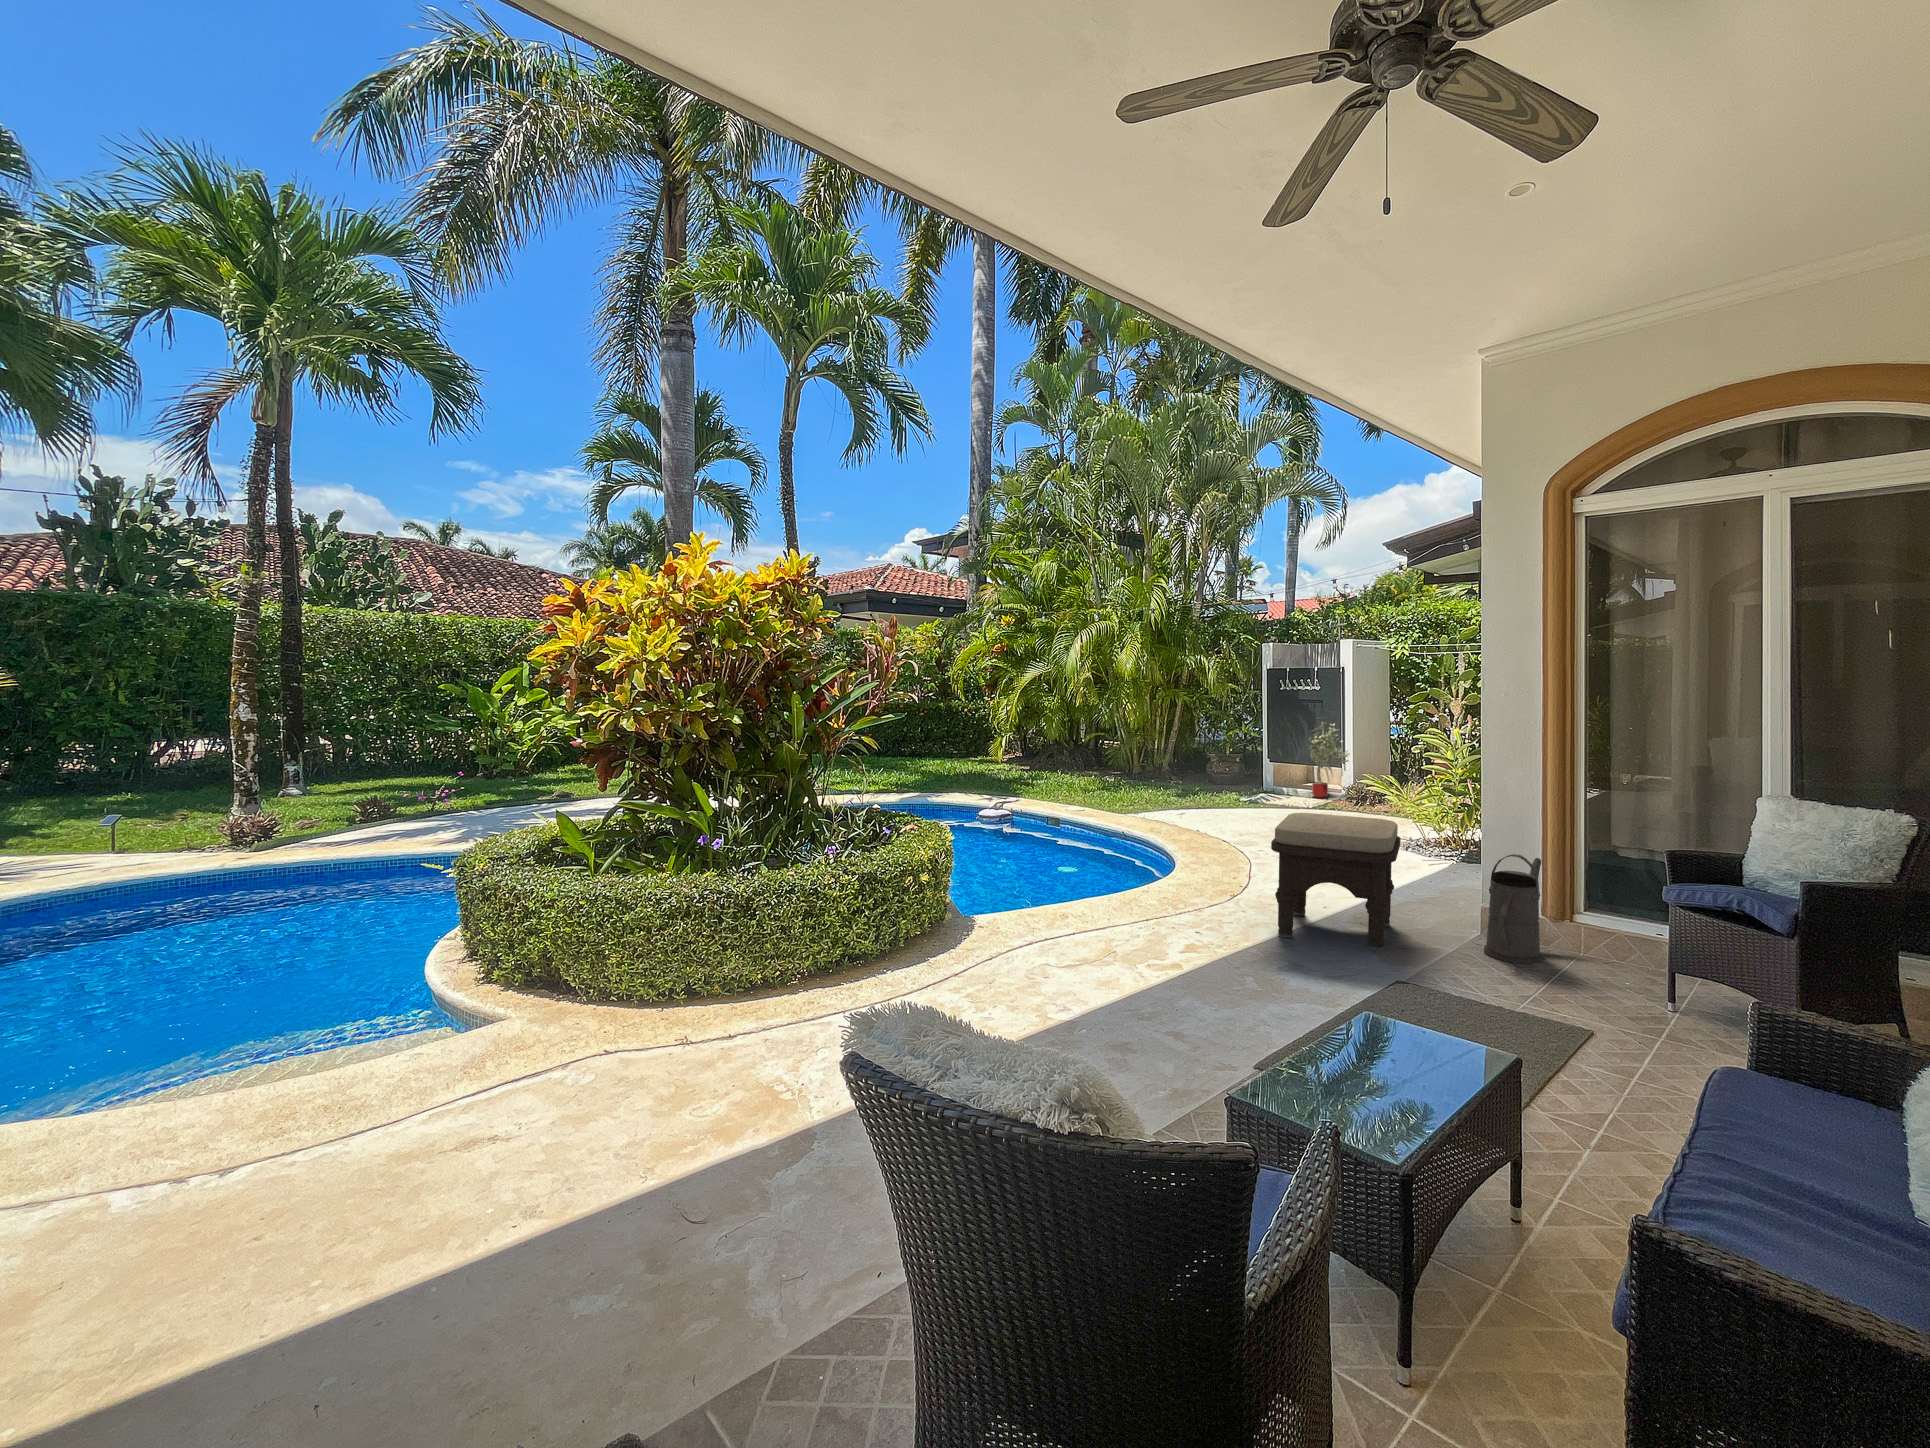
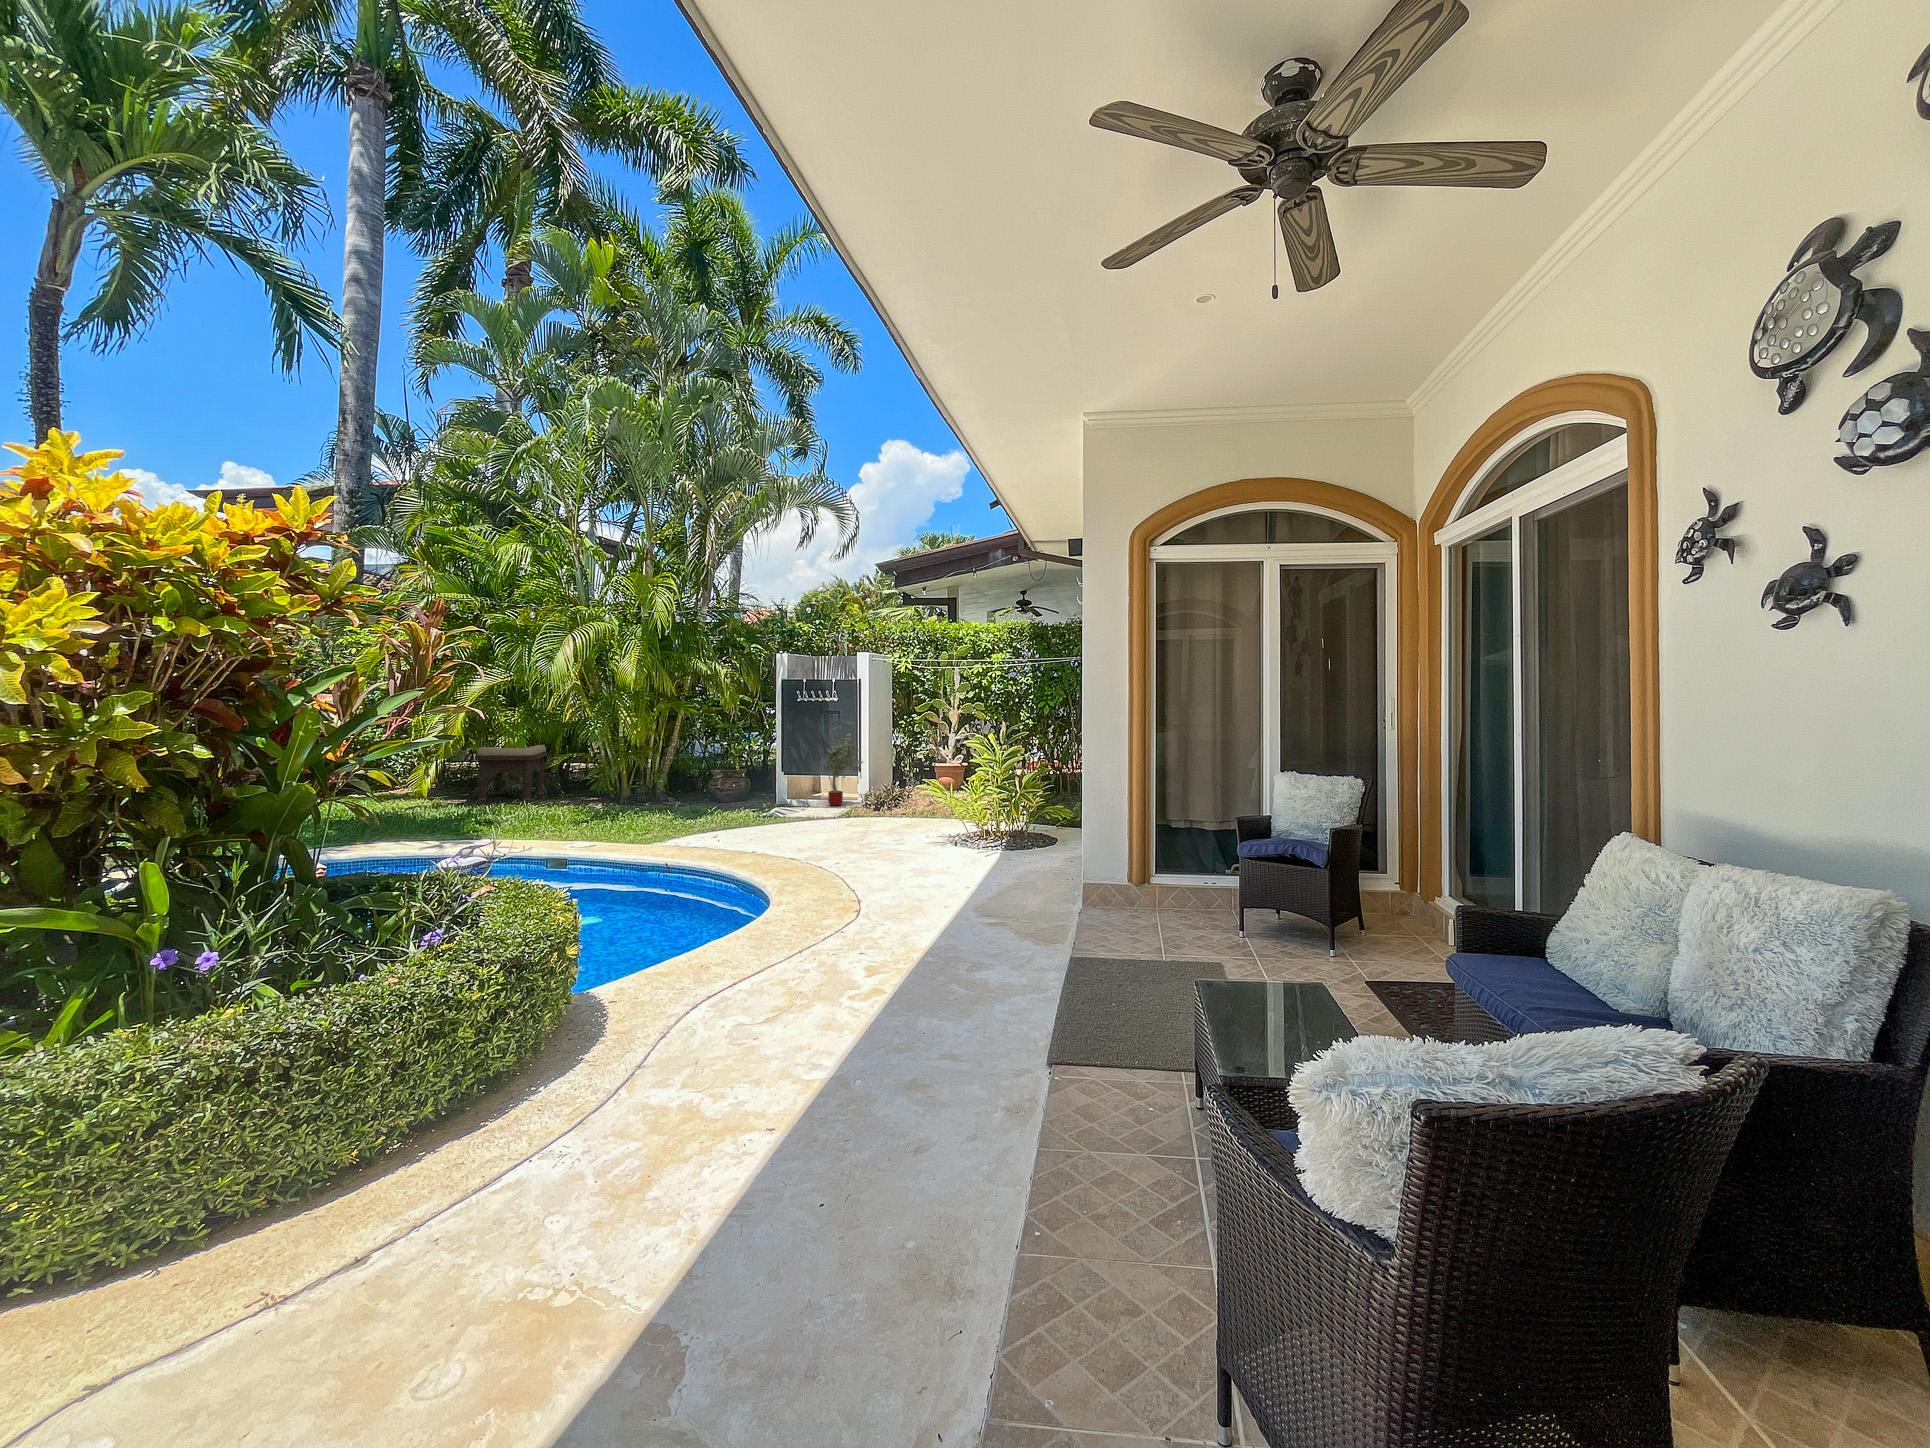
ottoman: present [1271,813,1401,950] -> present [475,745,548,800]
watering can: present [1484,854,1542,964] -> none [1100,842,1144,934]

